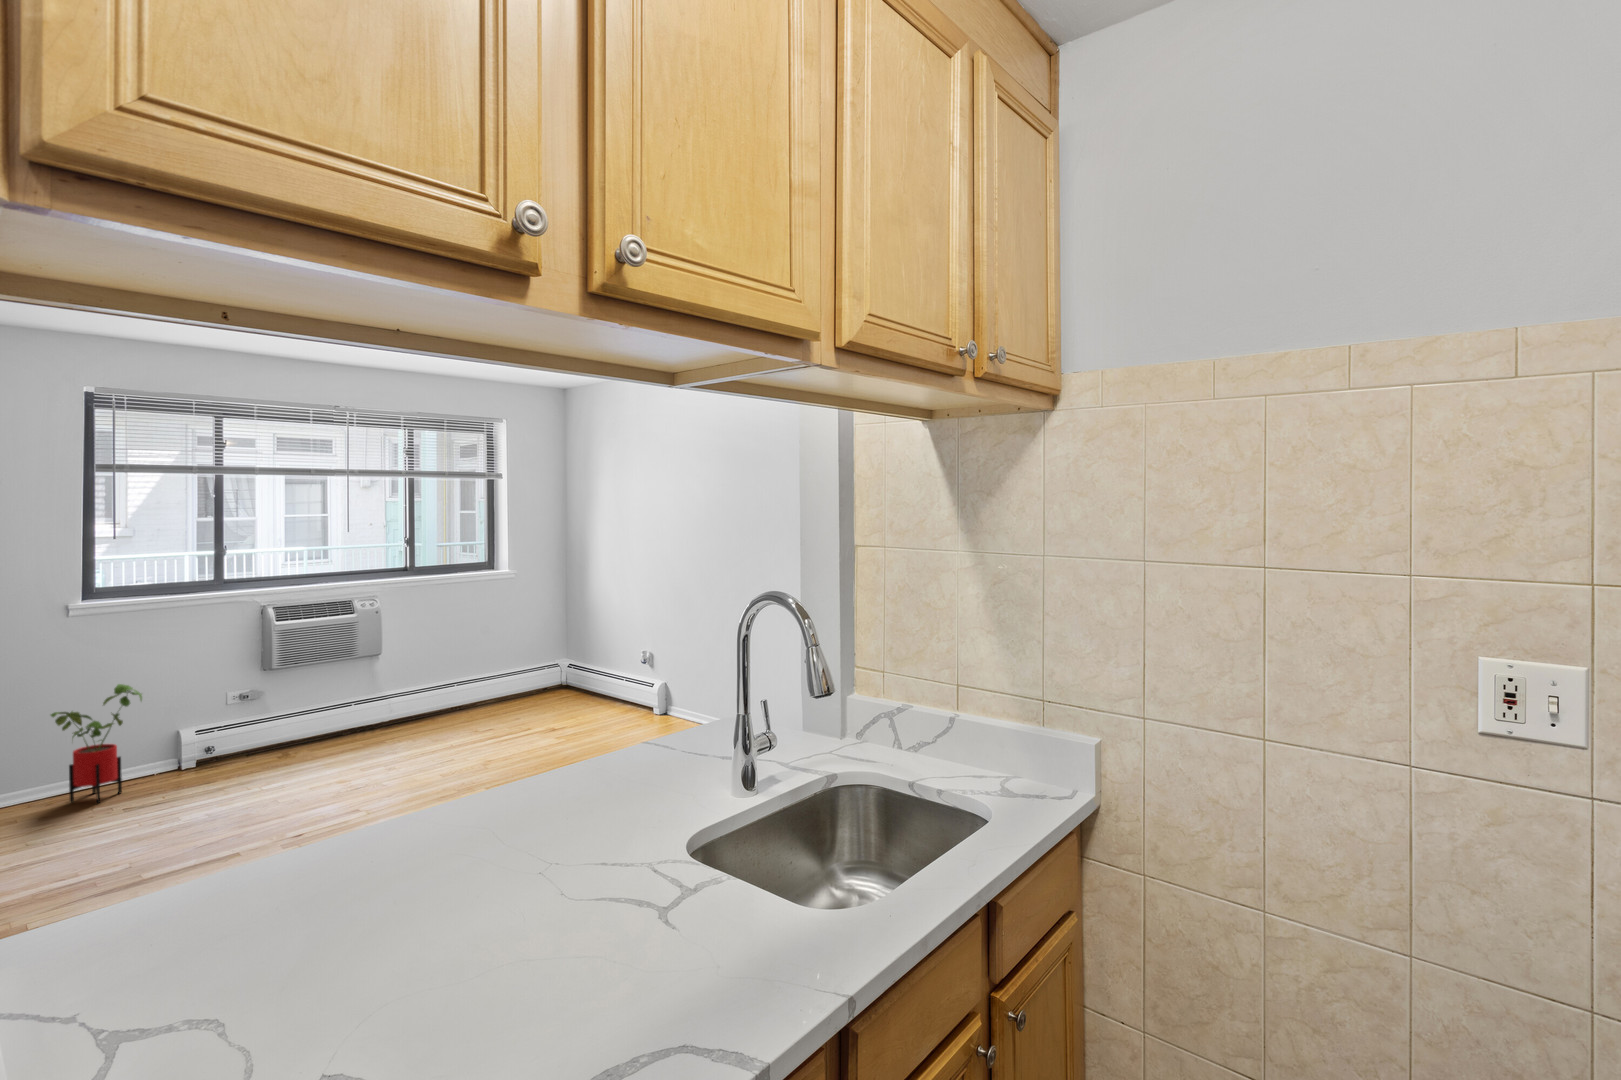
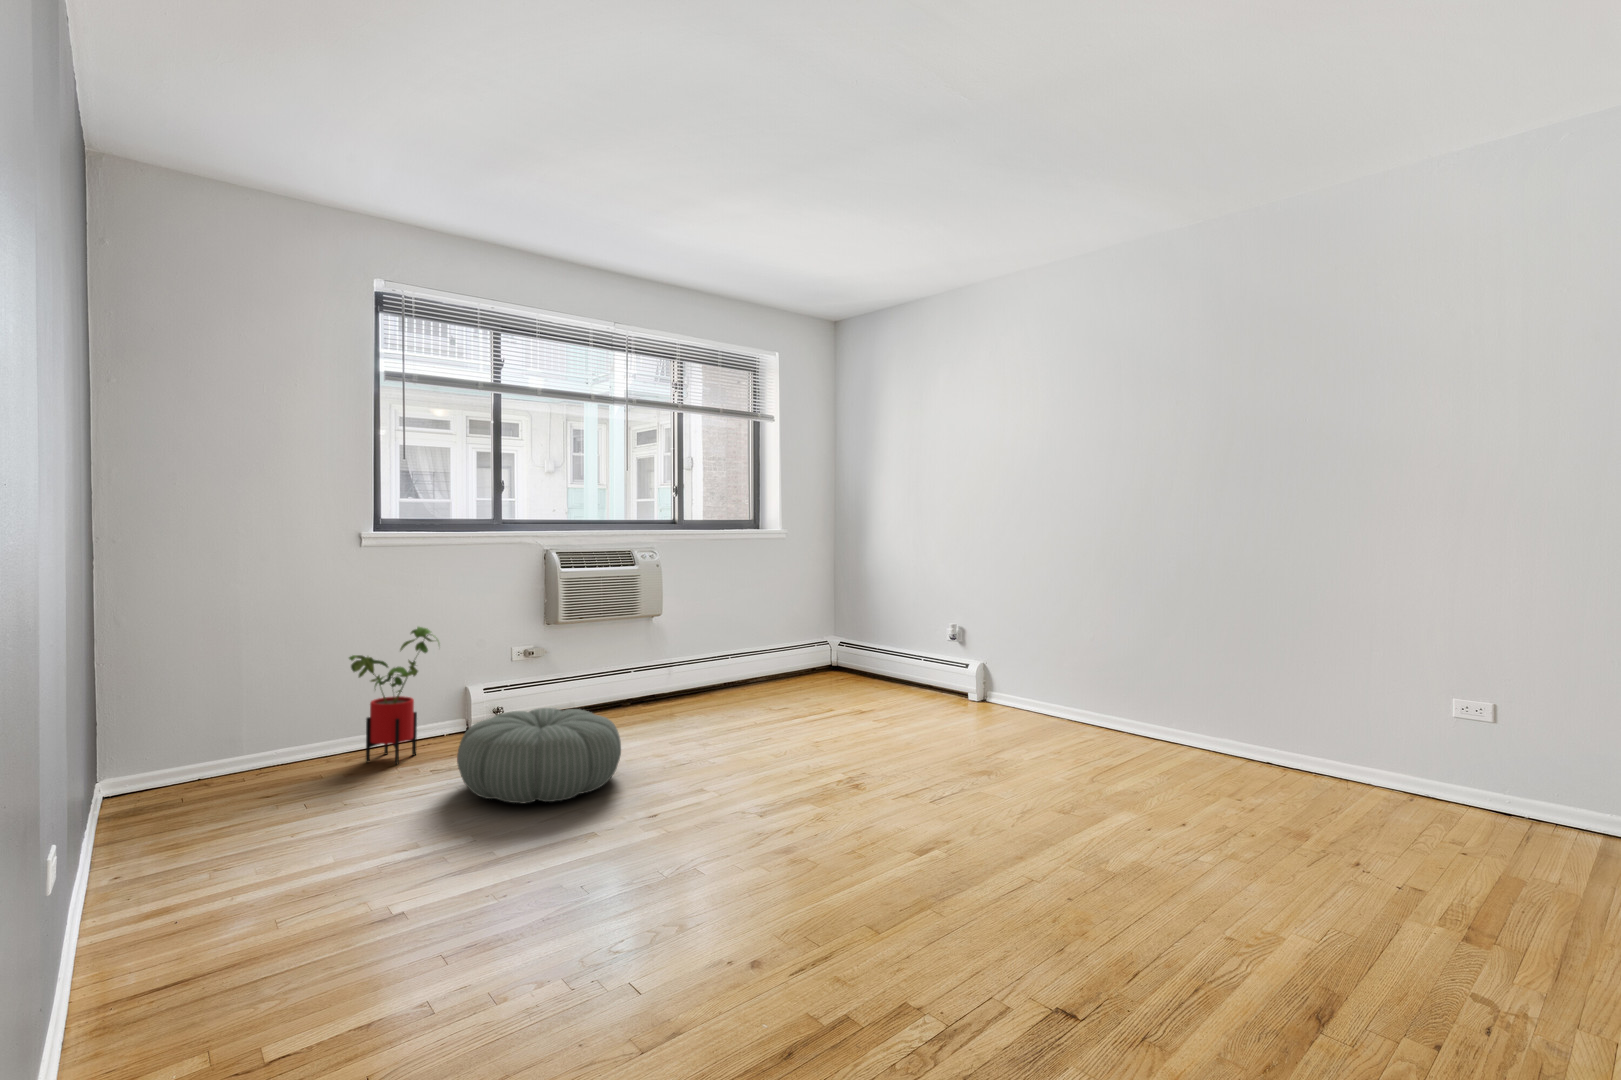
pouf: none [135,749,295,832] -> present [457,708,621,803]

